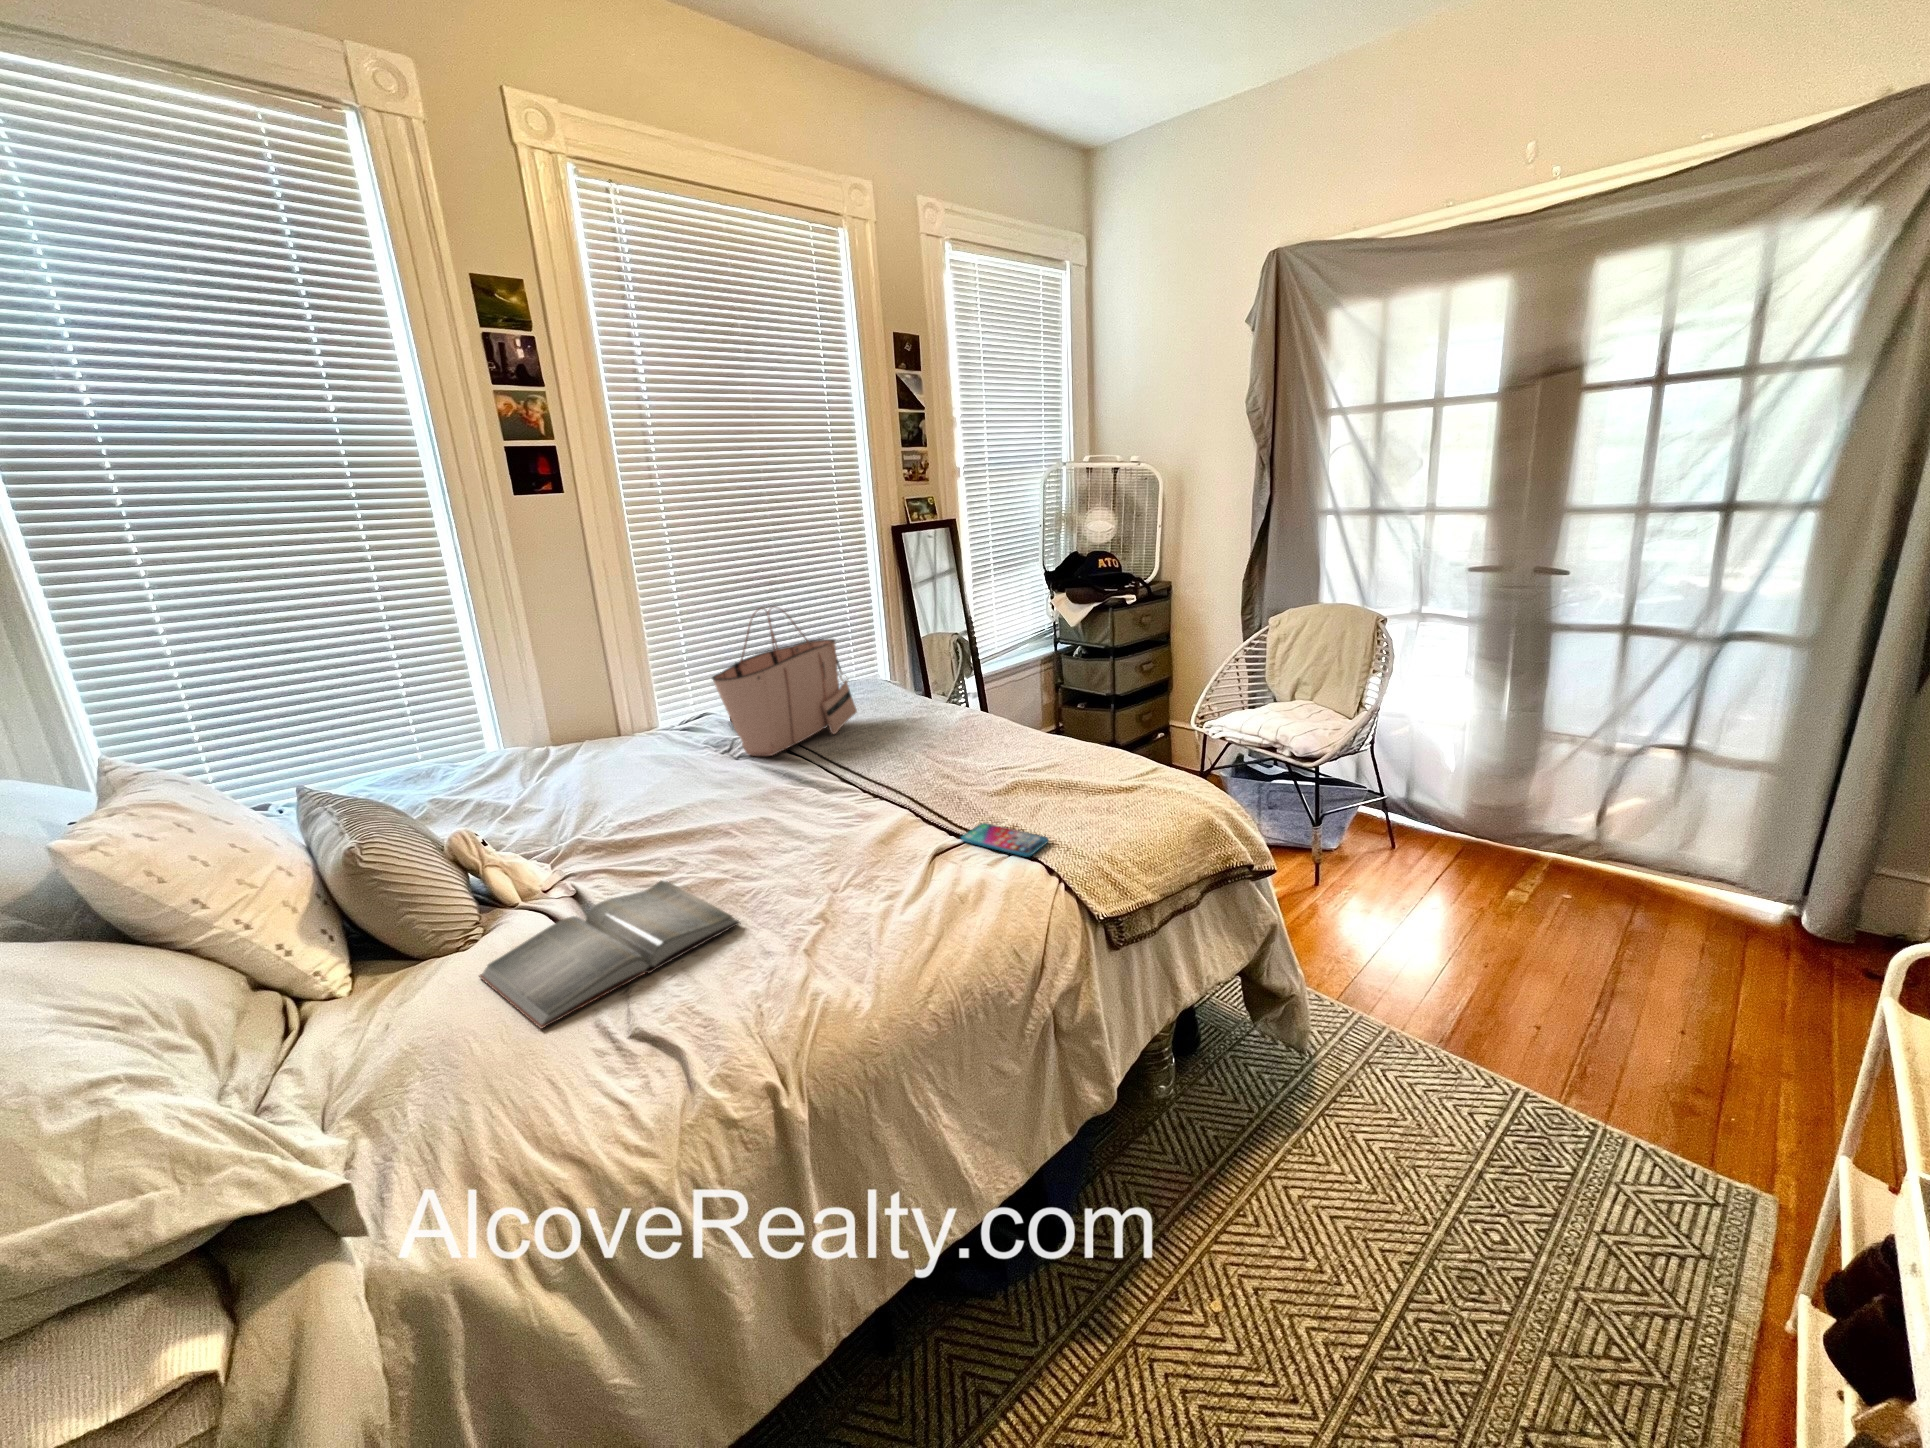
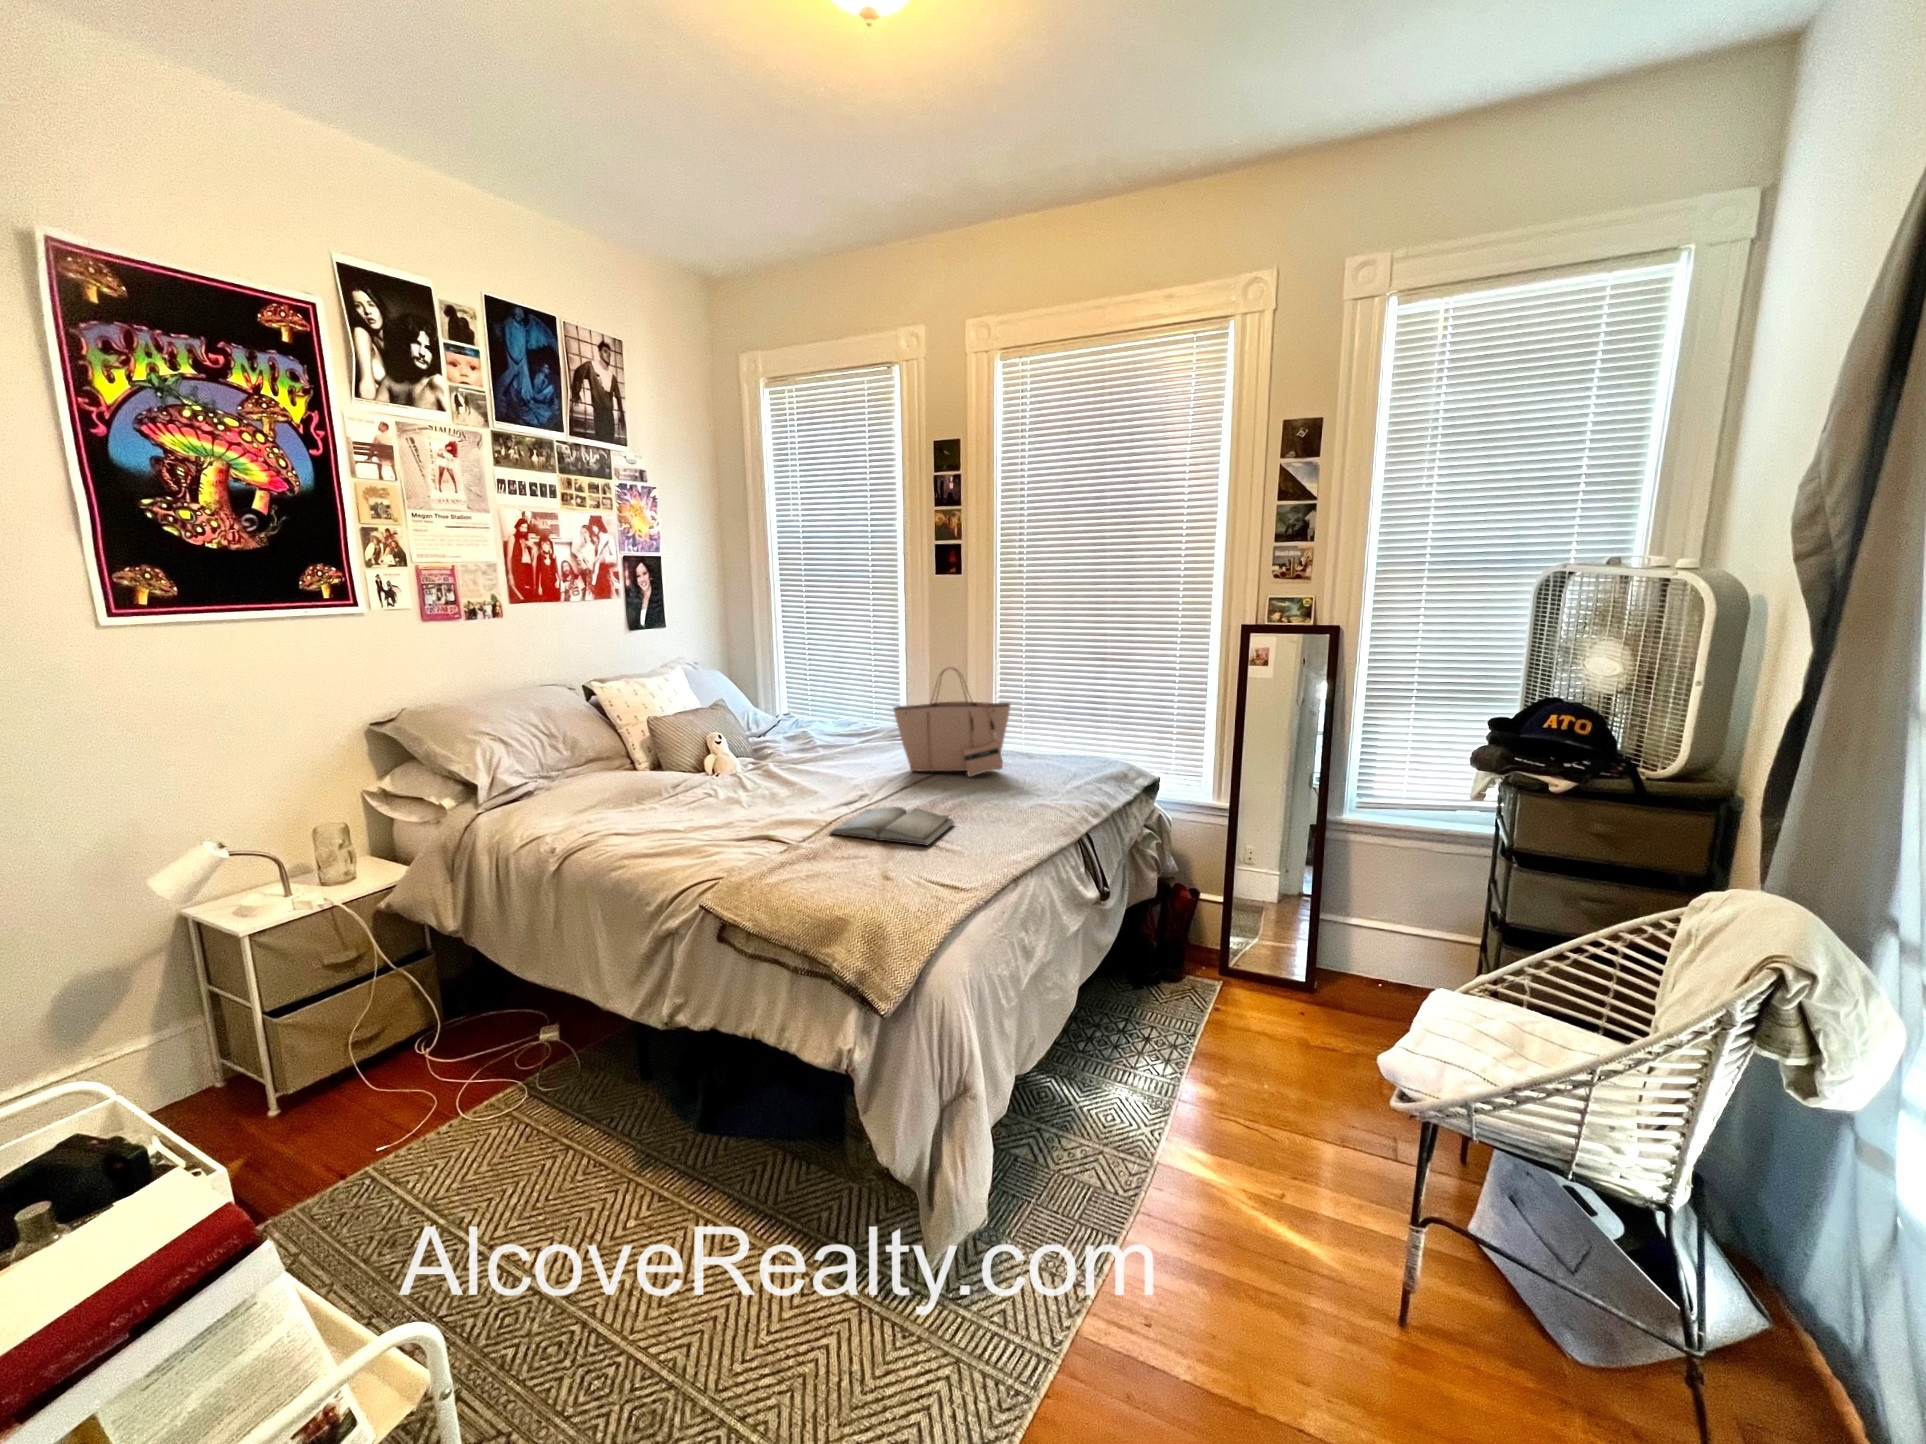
smartphone: present [961,823,1049,857] -> none [735,831,789,854]
hardback book: present [479,879,740,1028] -> present [830,807,955,846]

